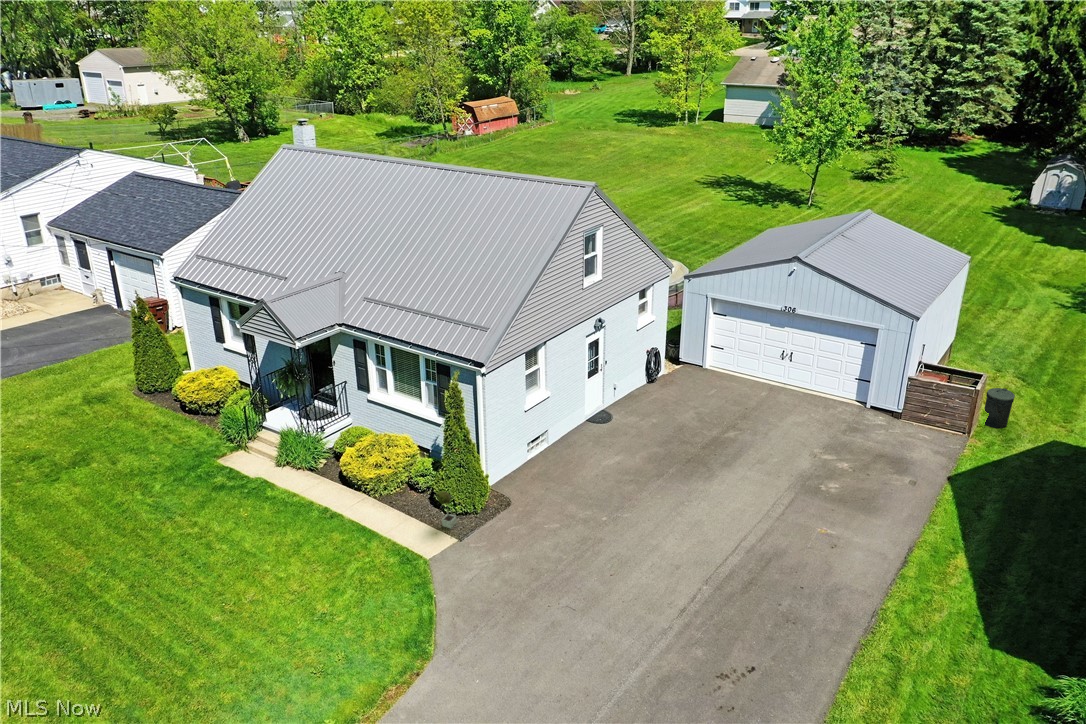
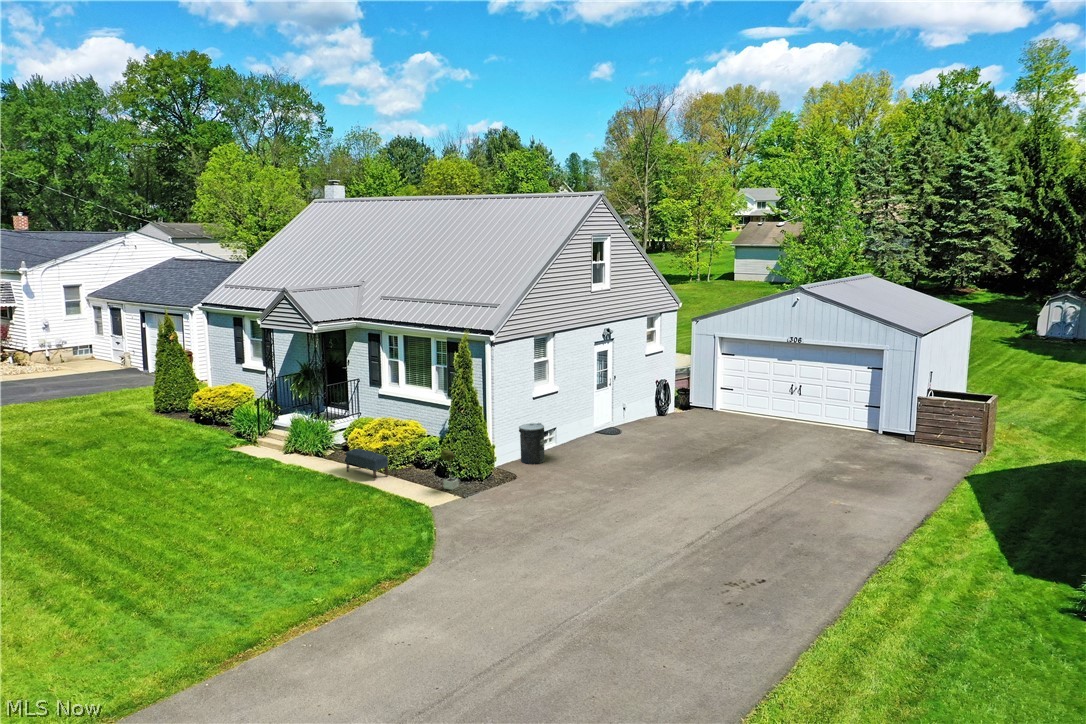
trash can: present [984,388,1015,428] -> present [519,423,545,464]
bench: none [340,474,385,514] -> present [345,449,388,480]

